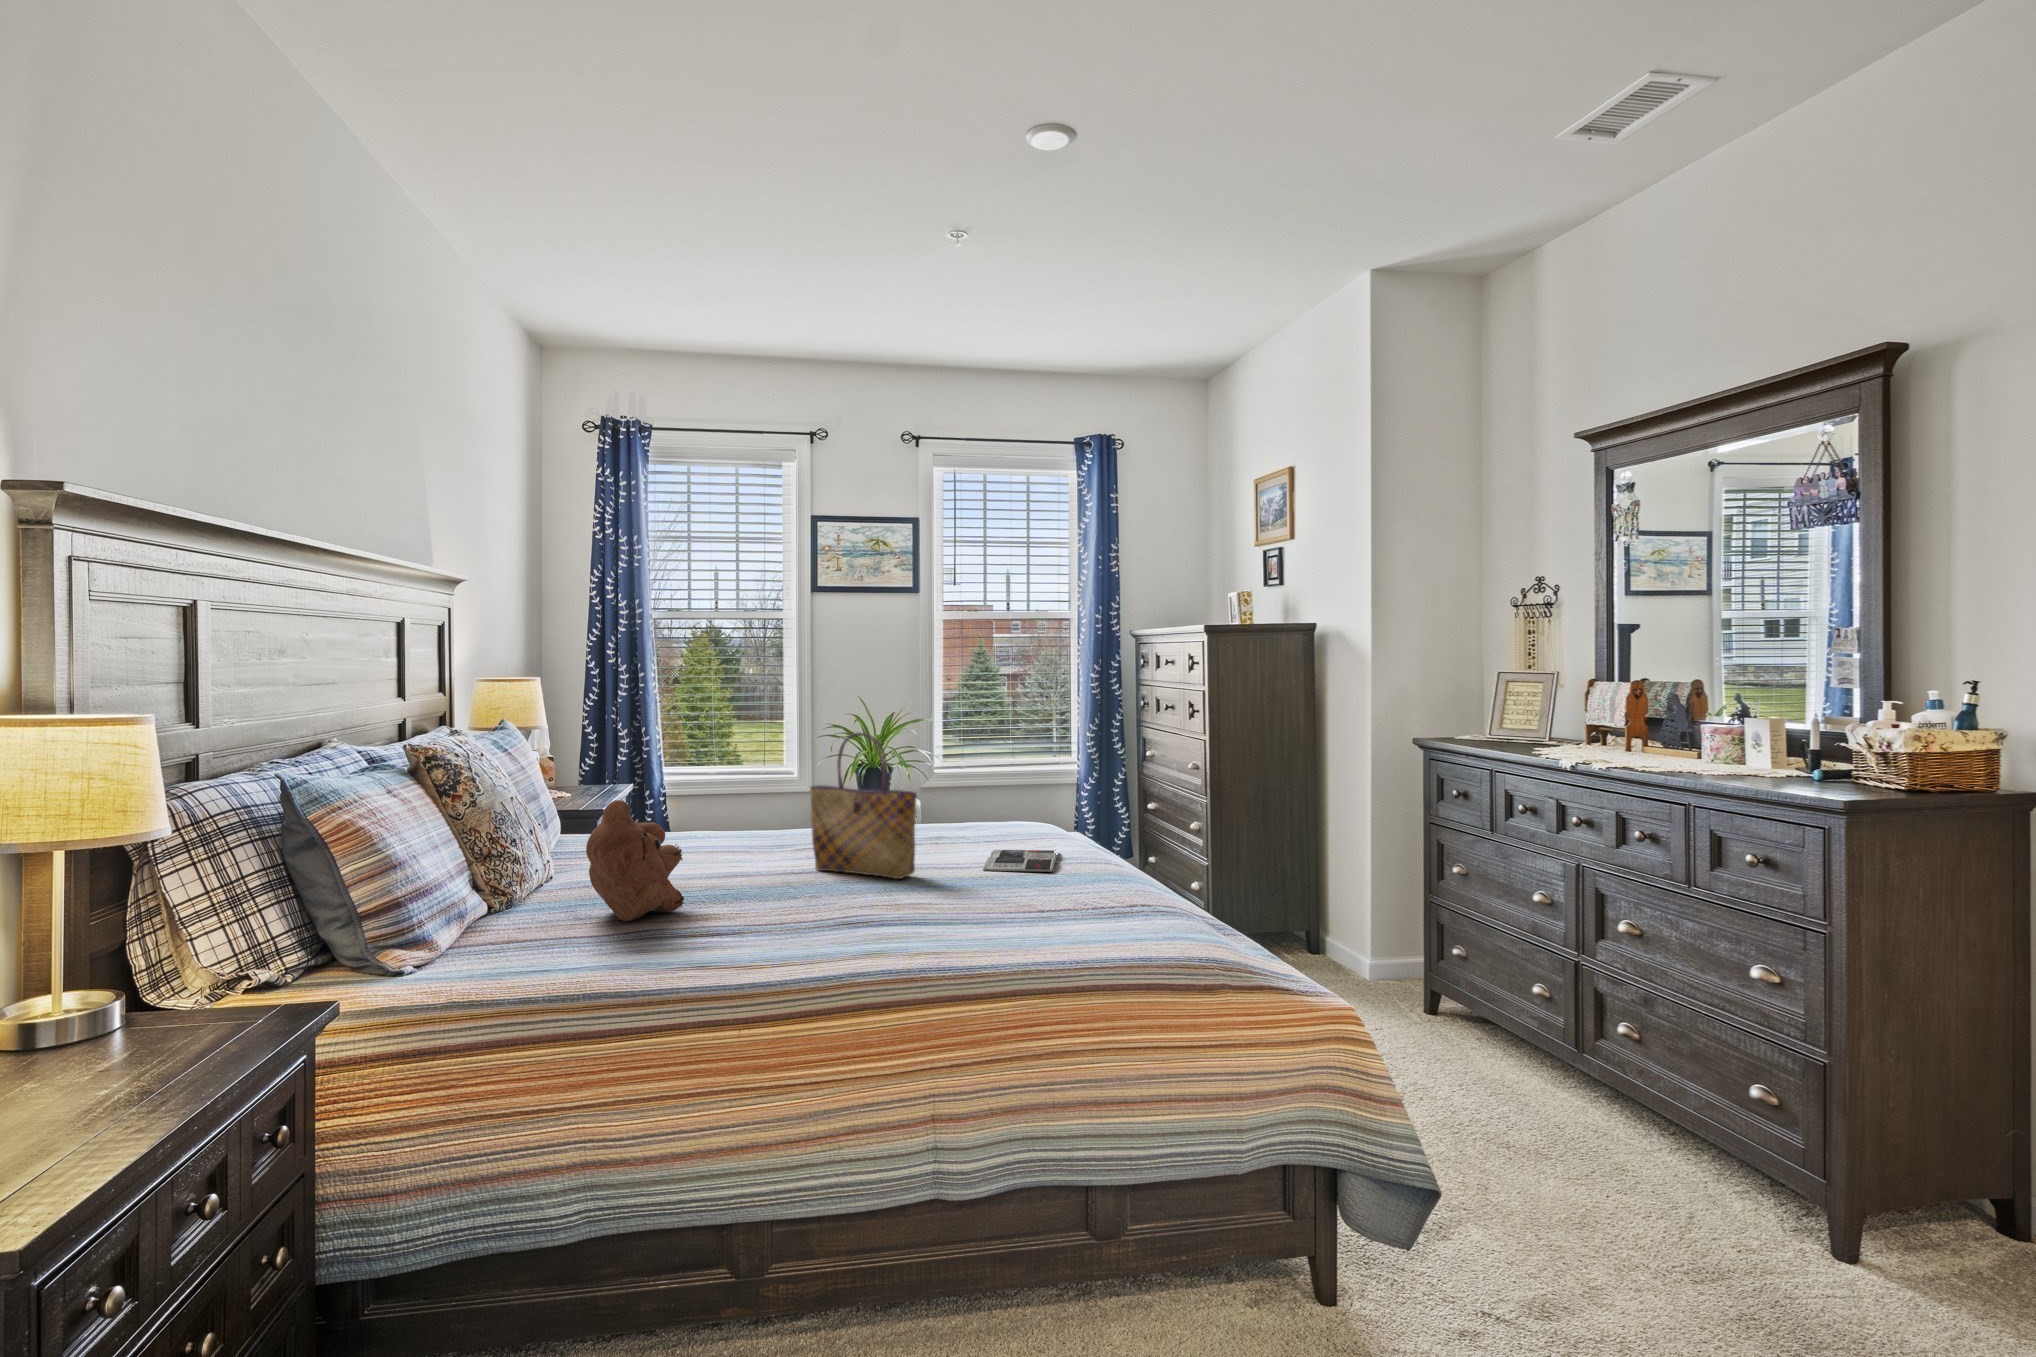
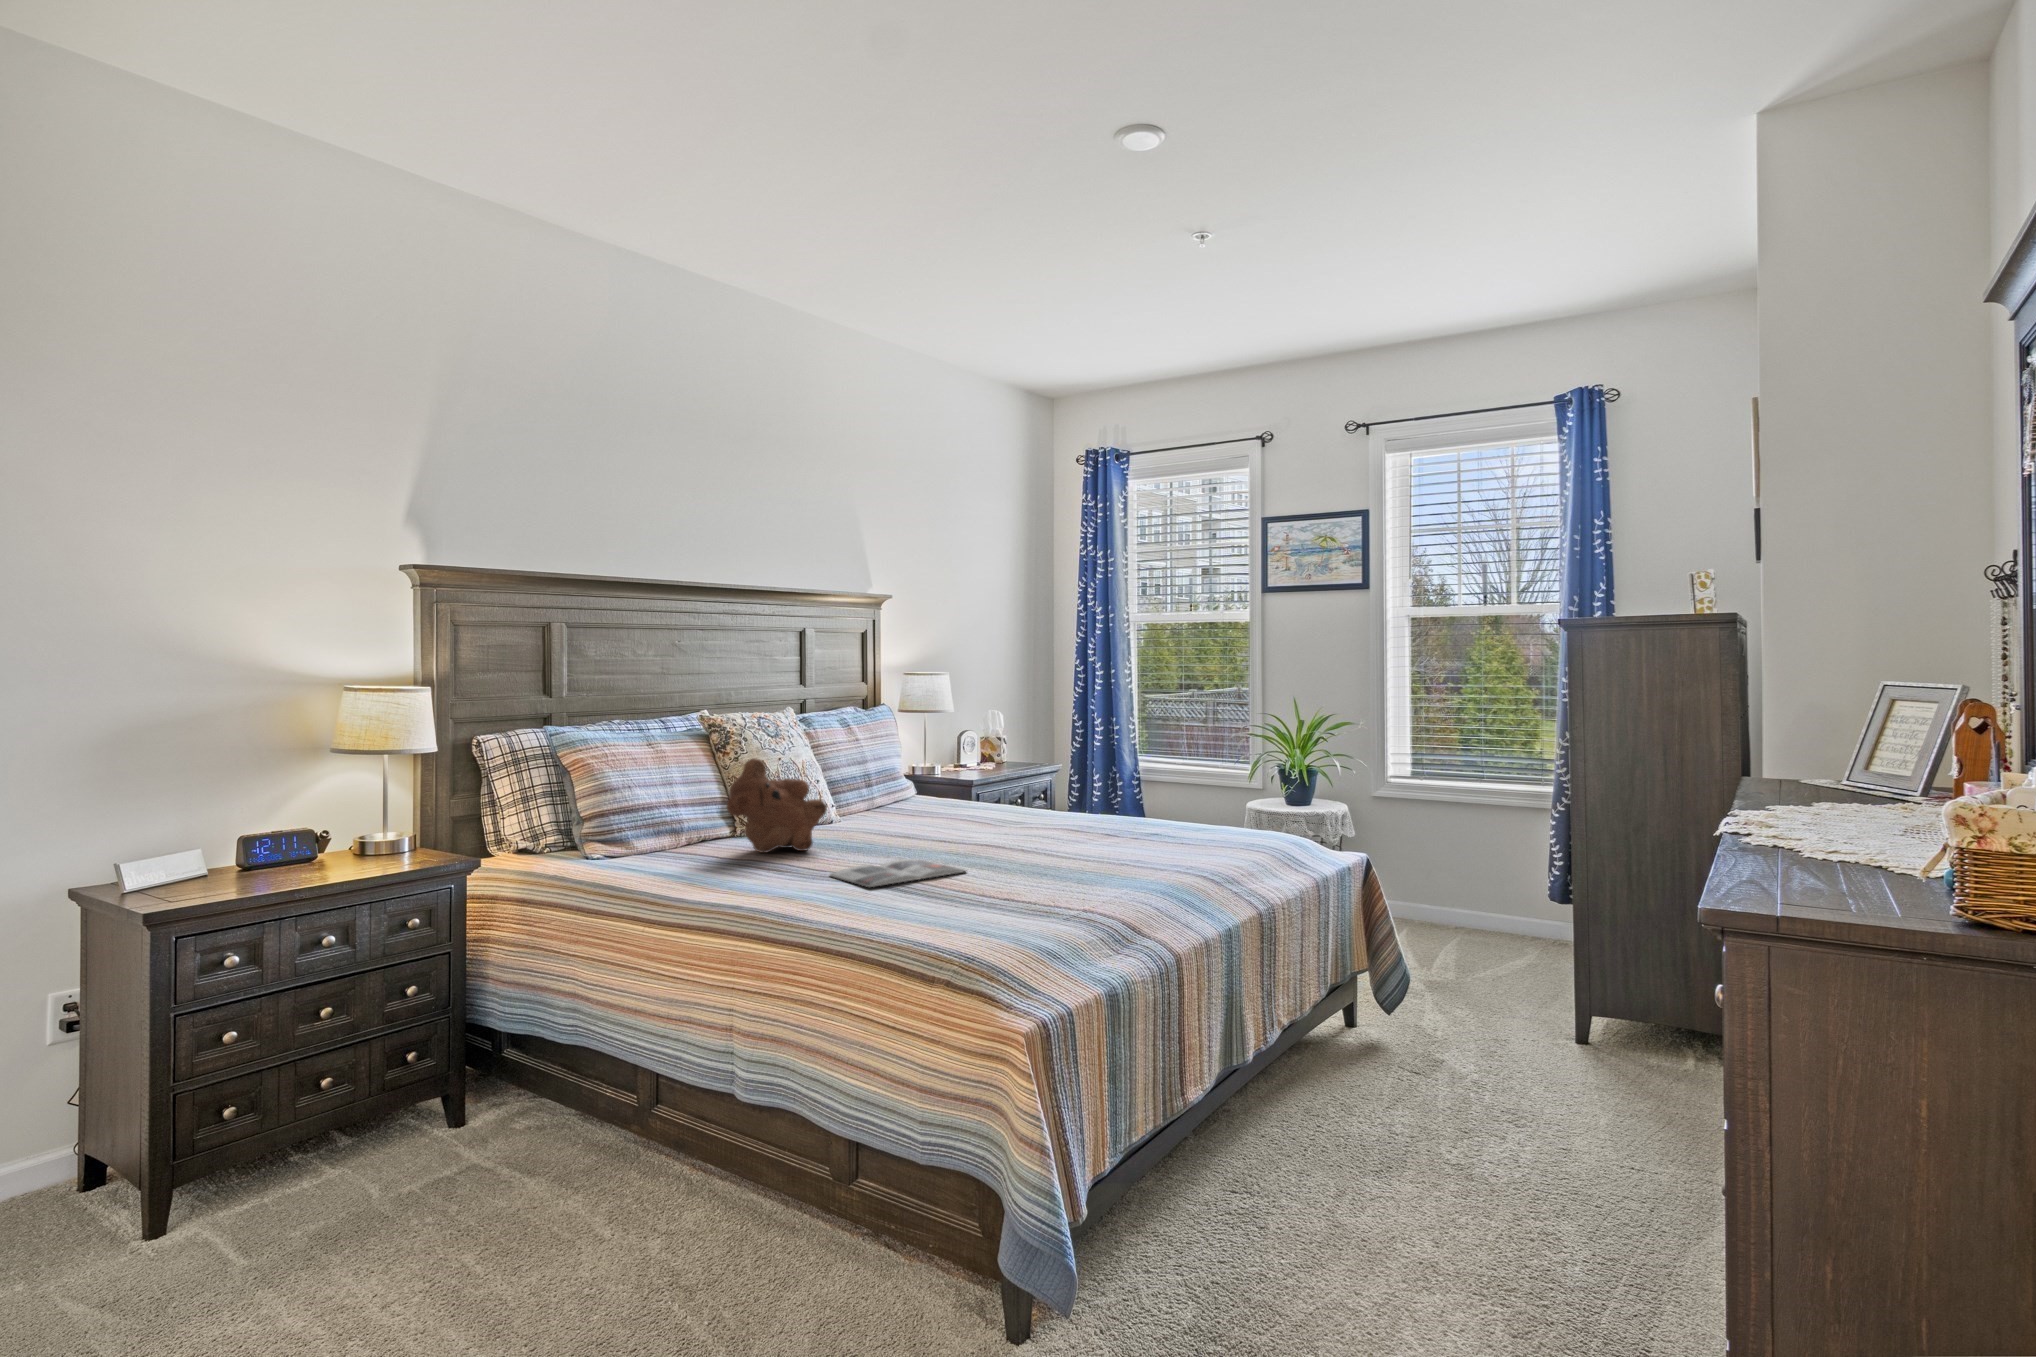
tote bag: present [810,732,917,879] -> none [986,718,1042,855]
magazine: present [983,850,1058,871] -> present [830,859,967,887]

